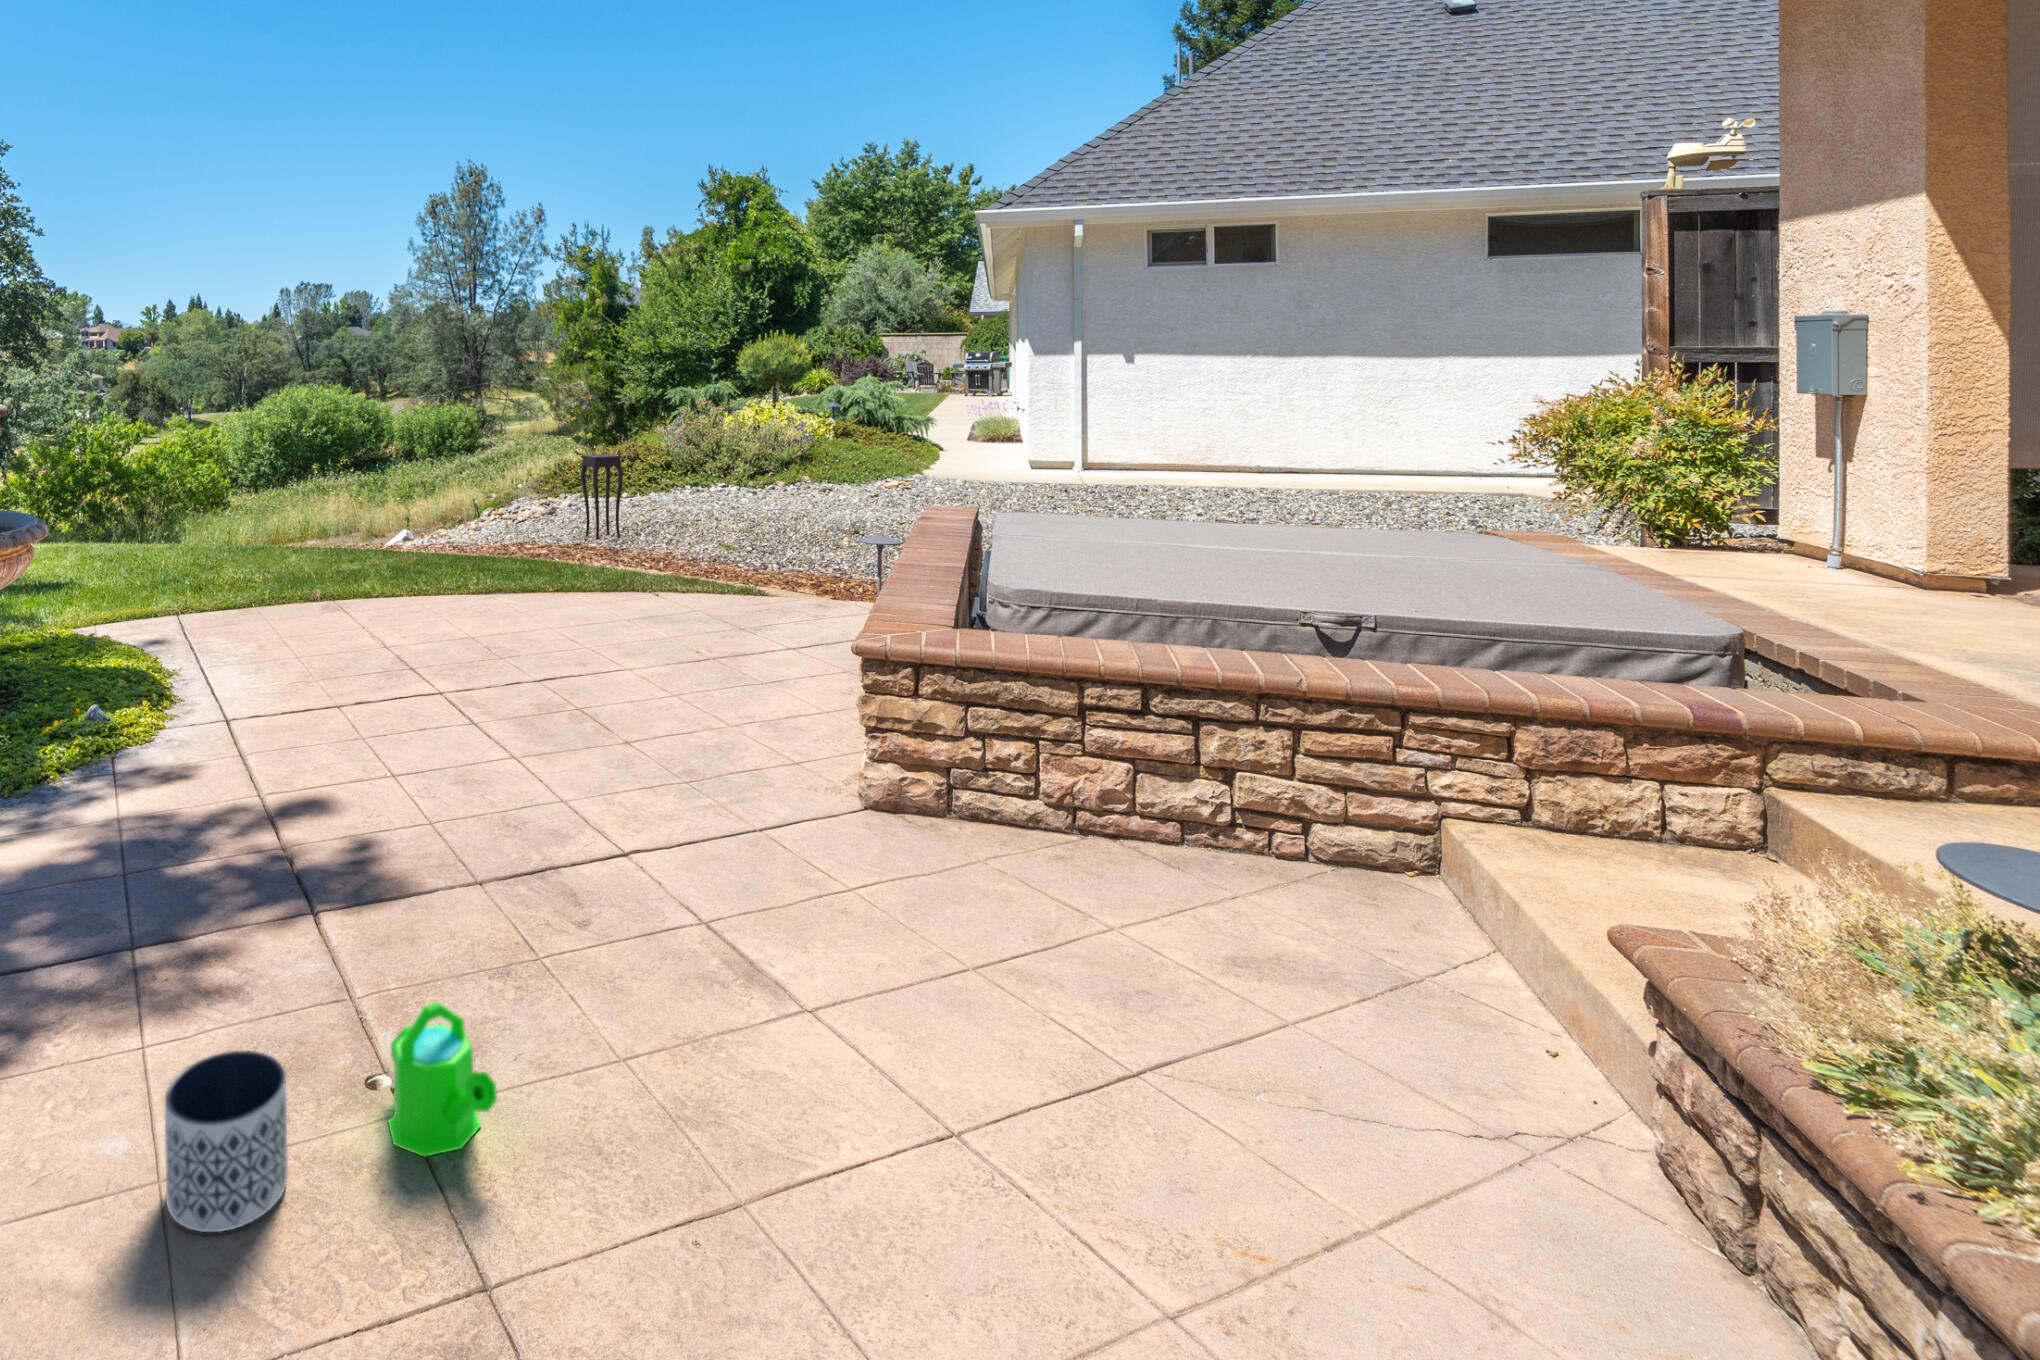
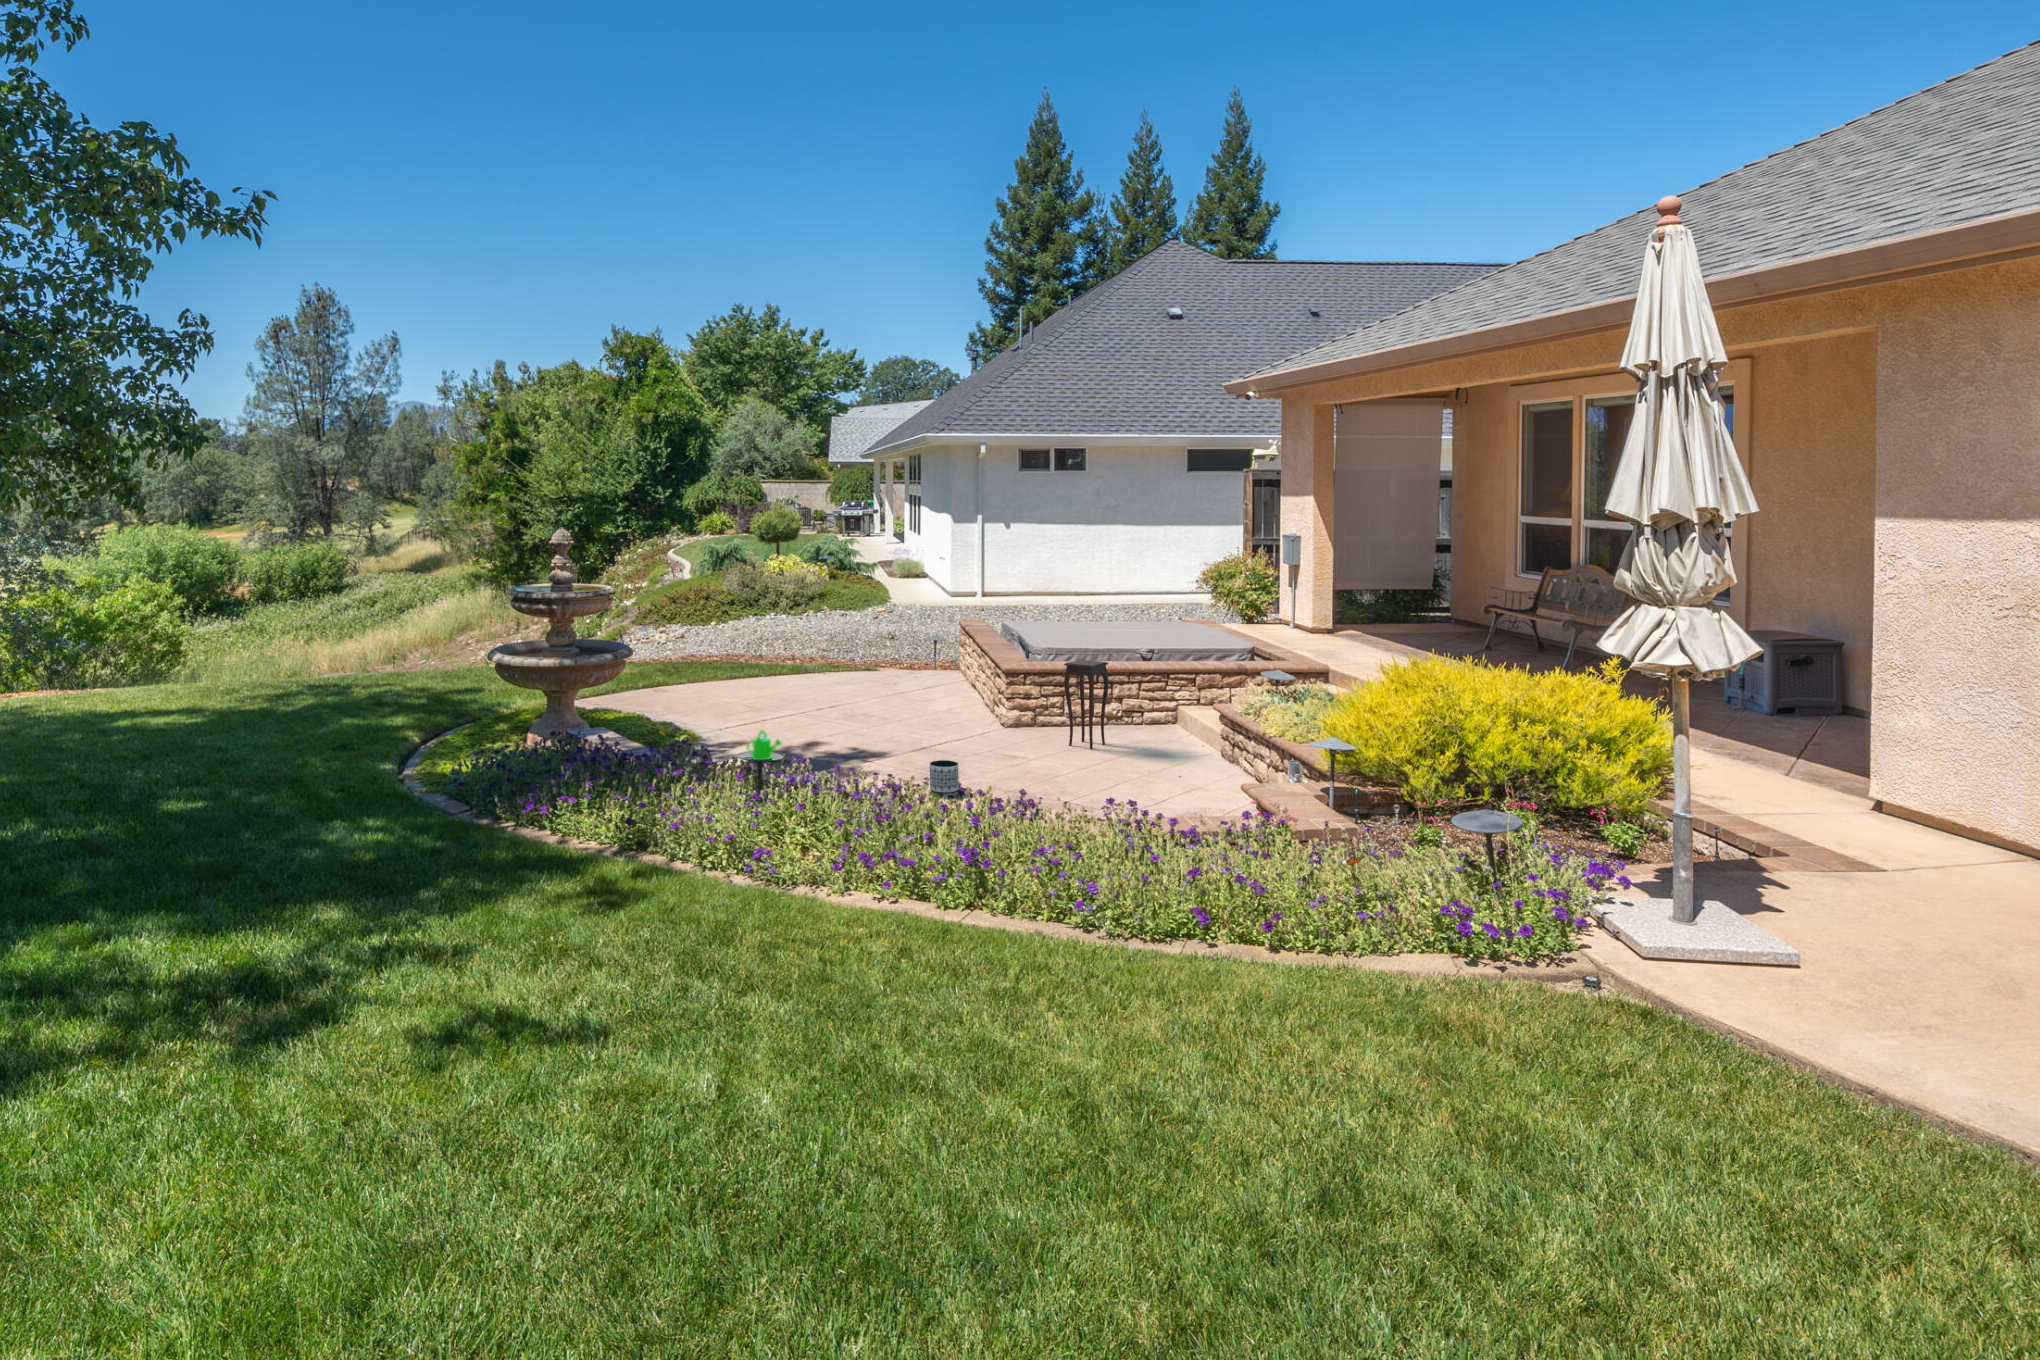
side table: present [581,454,623,539] -> present [1064,660,1109,749]
watering can: present [388,1002,497,1157] -> present [747,730,781,760]

